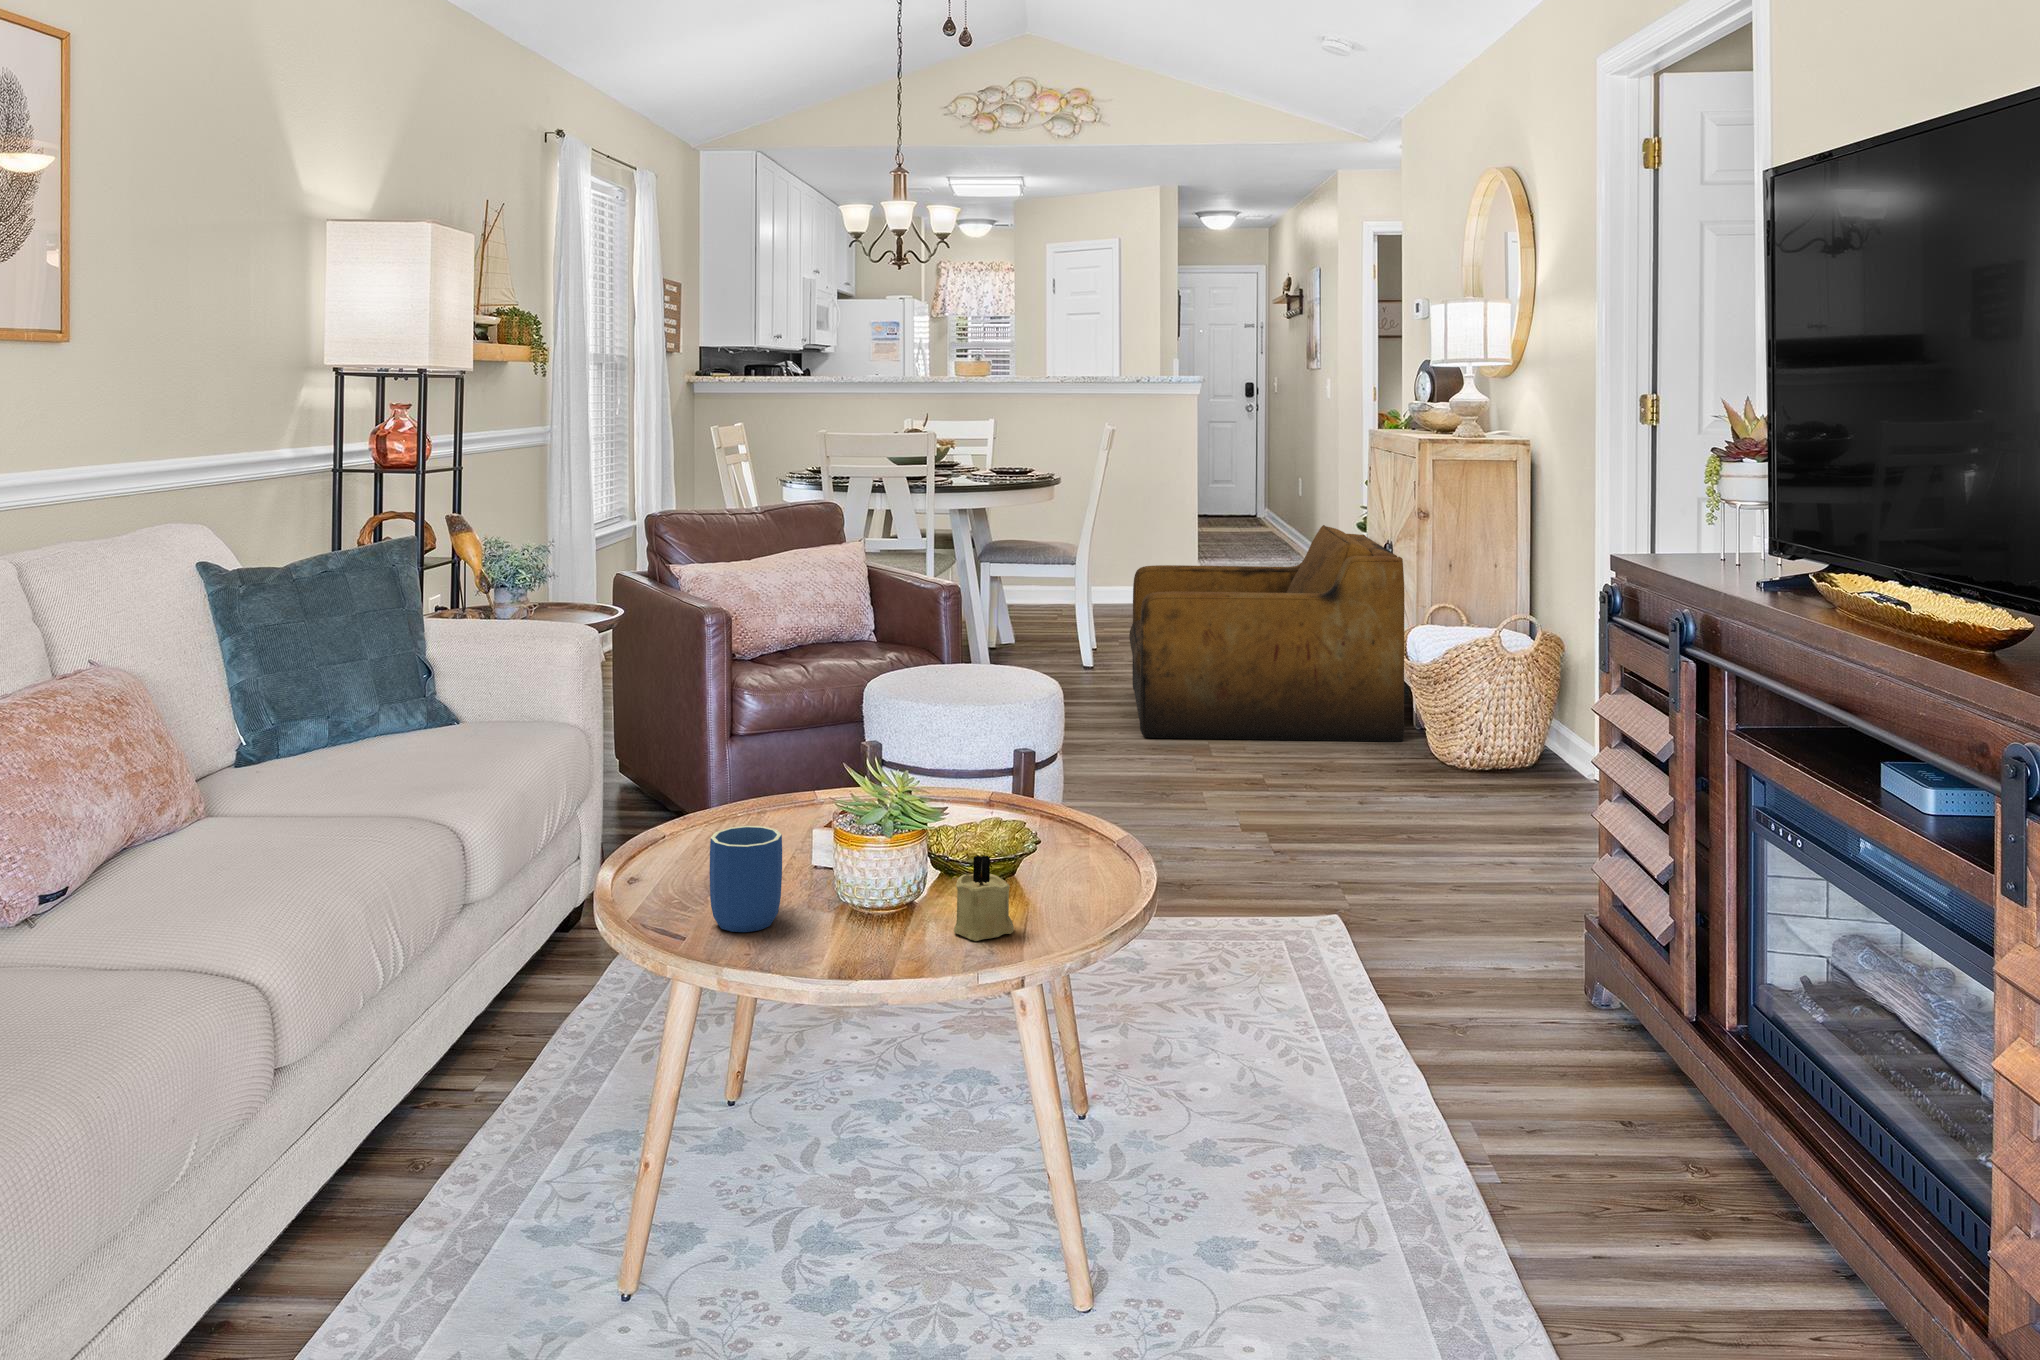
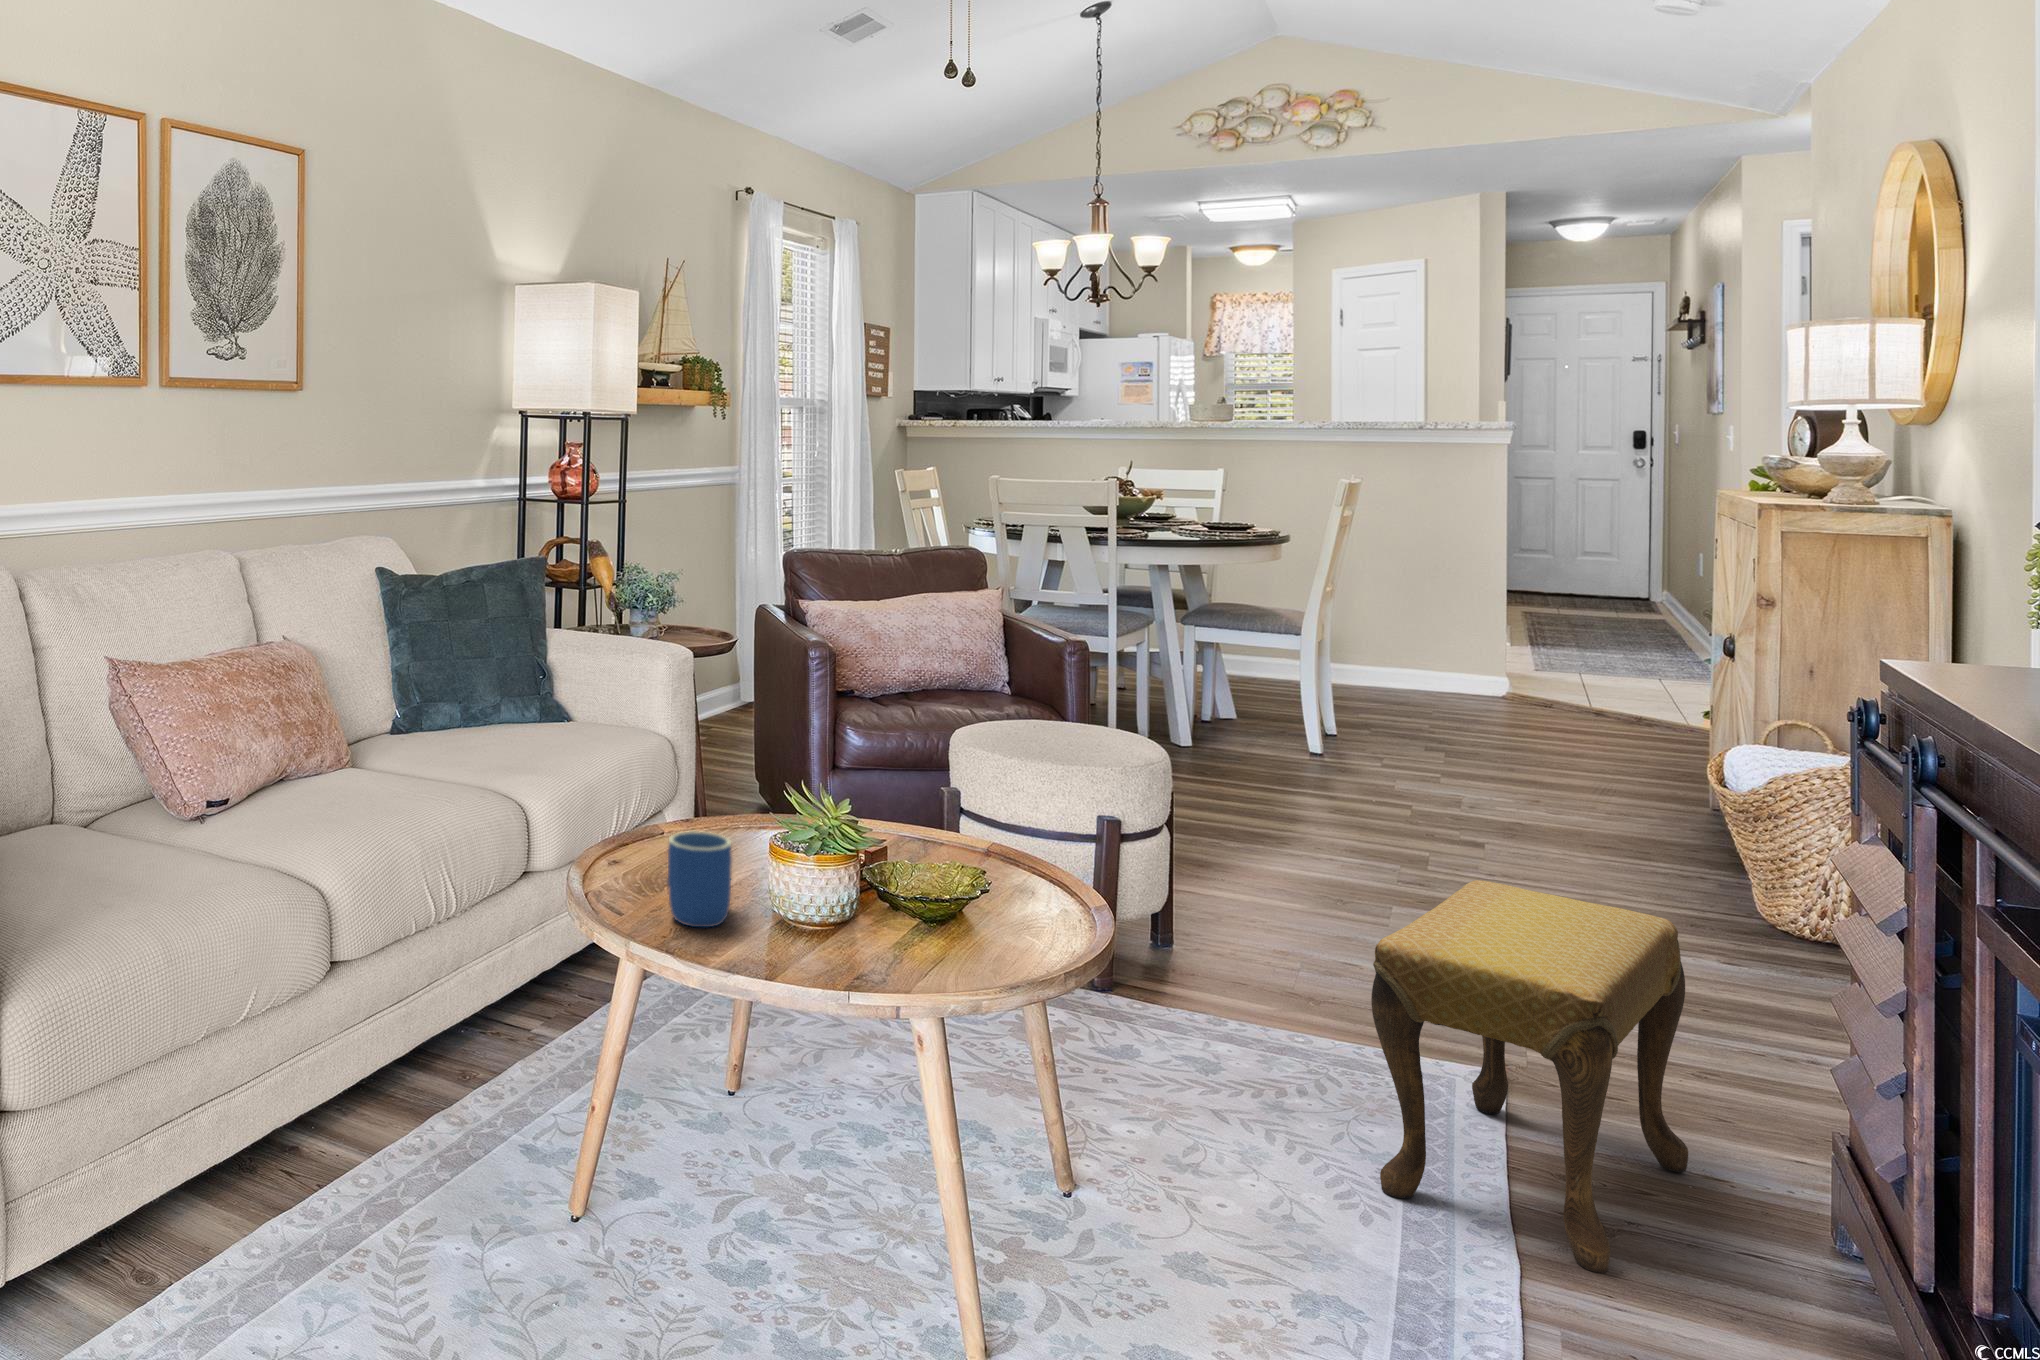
armchair: present [1129,525,1404,742] -> none [1329,610,1691,877]
footstool: none [1315,764,1509,1076] -> present [1371,880,1688,1273]
candle: present [954,855,1014,941] -> none [878,893,939,975]

